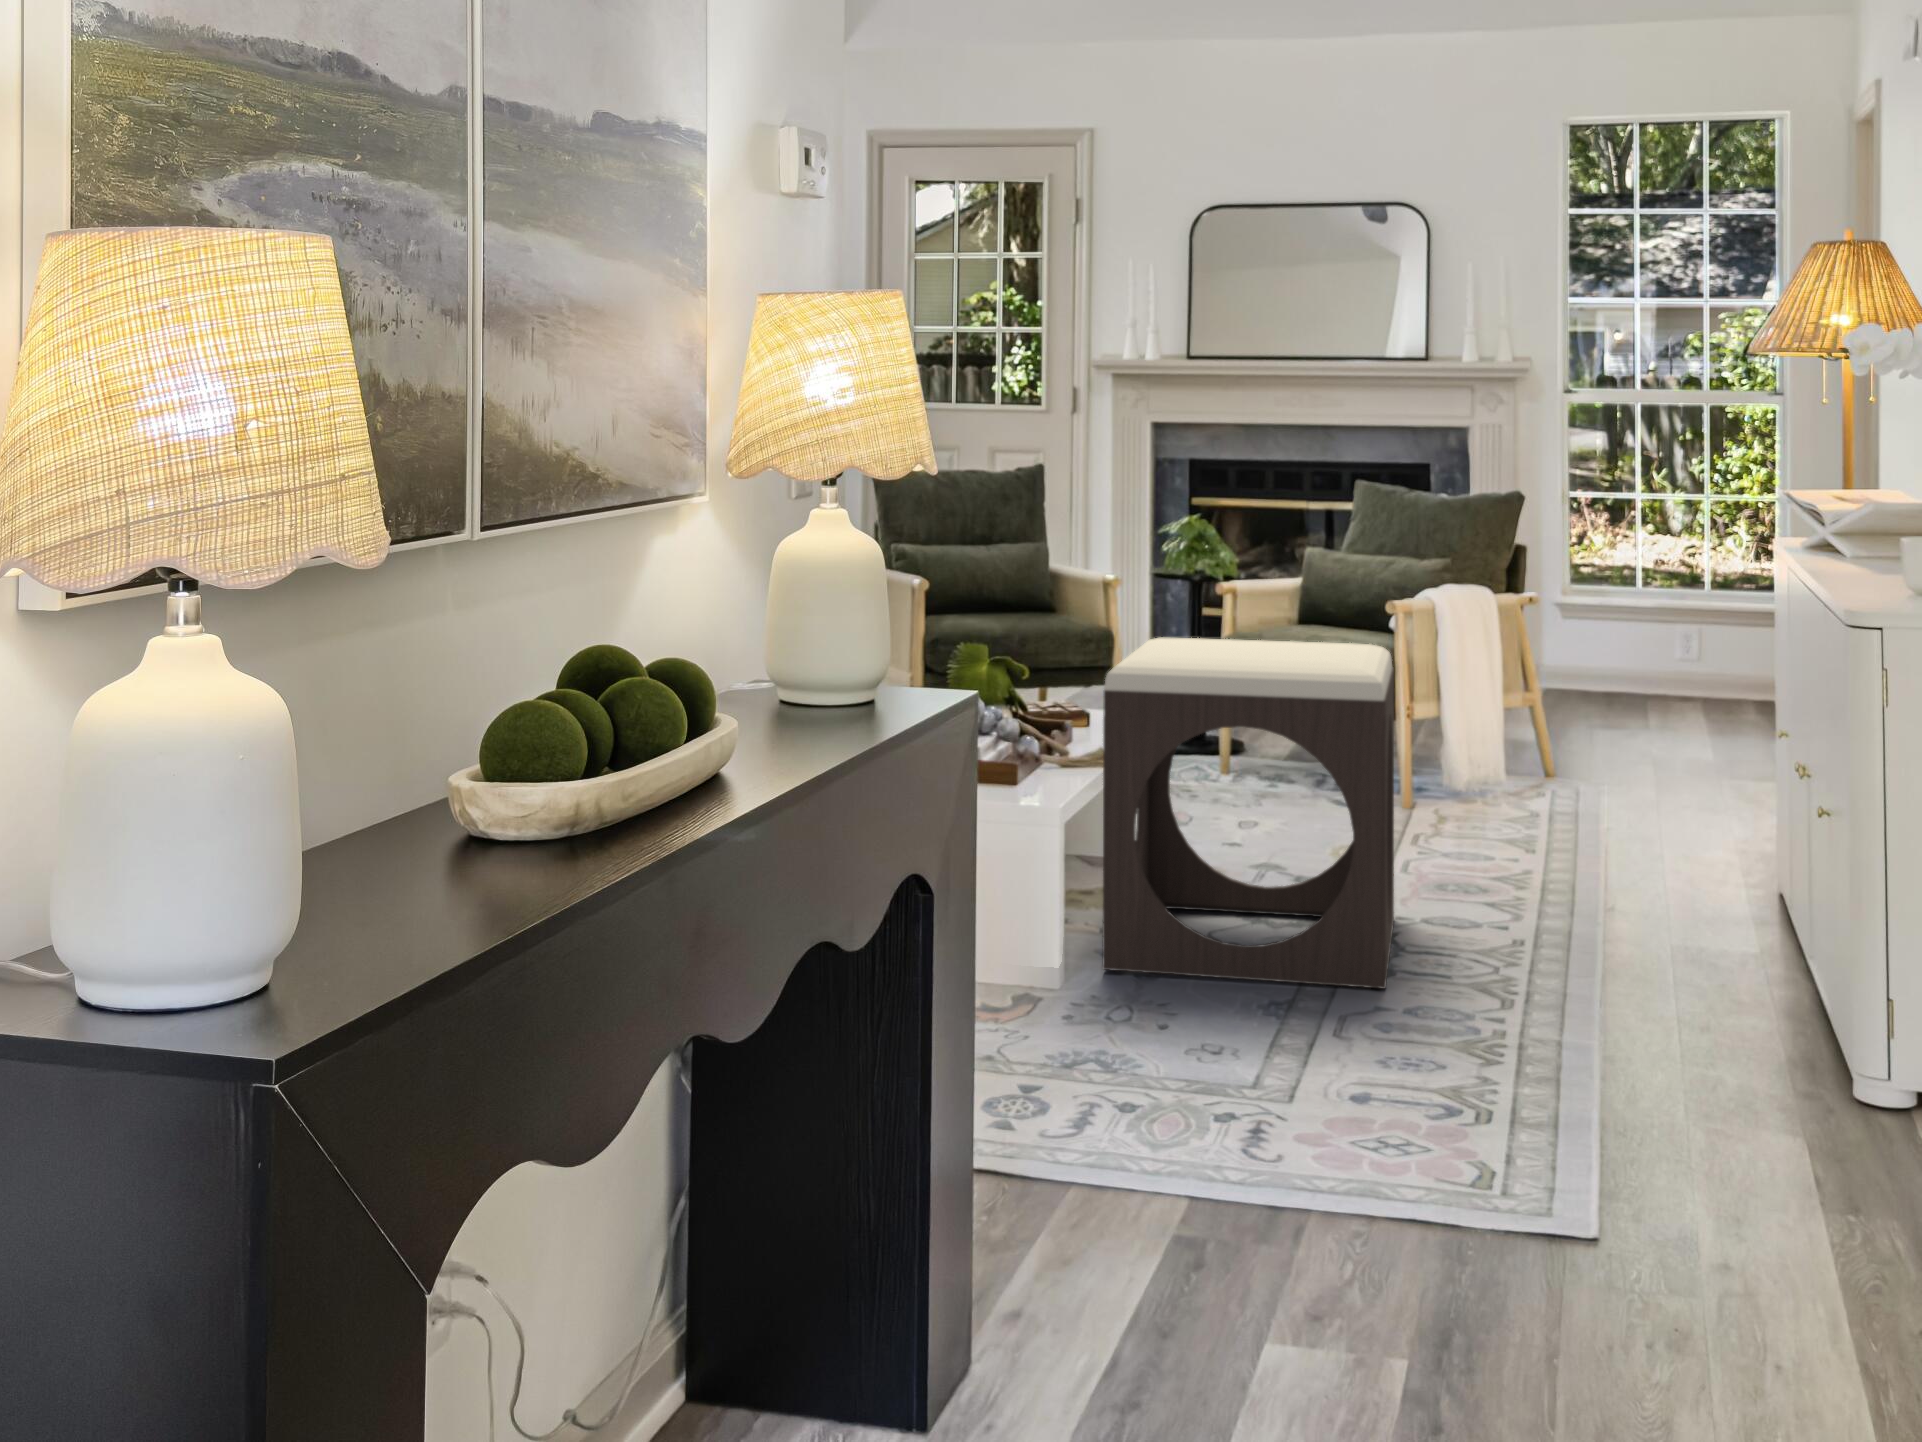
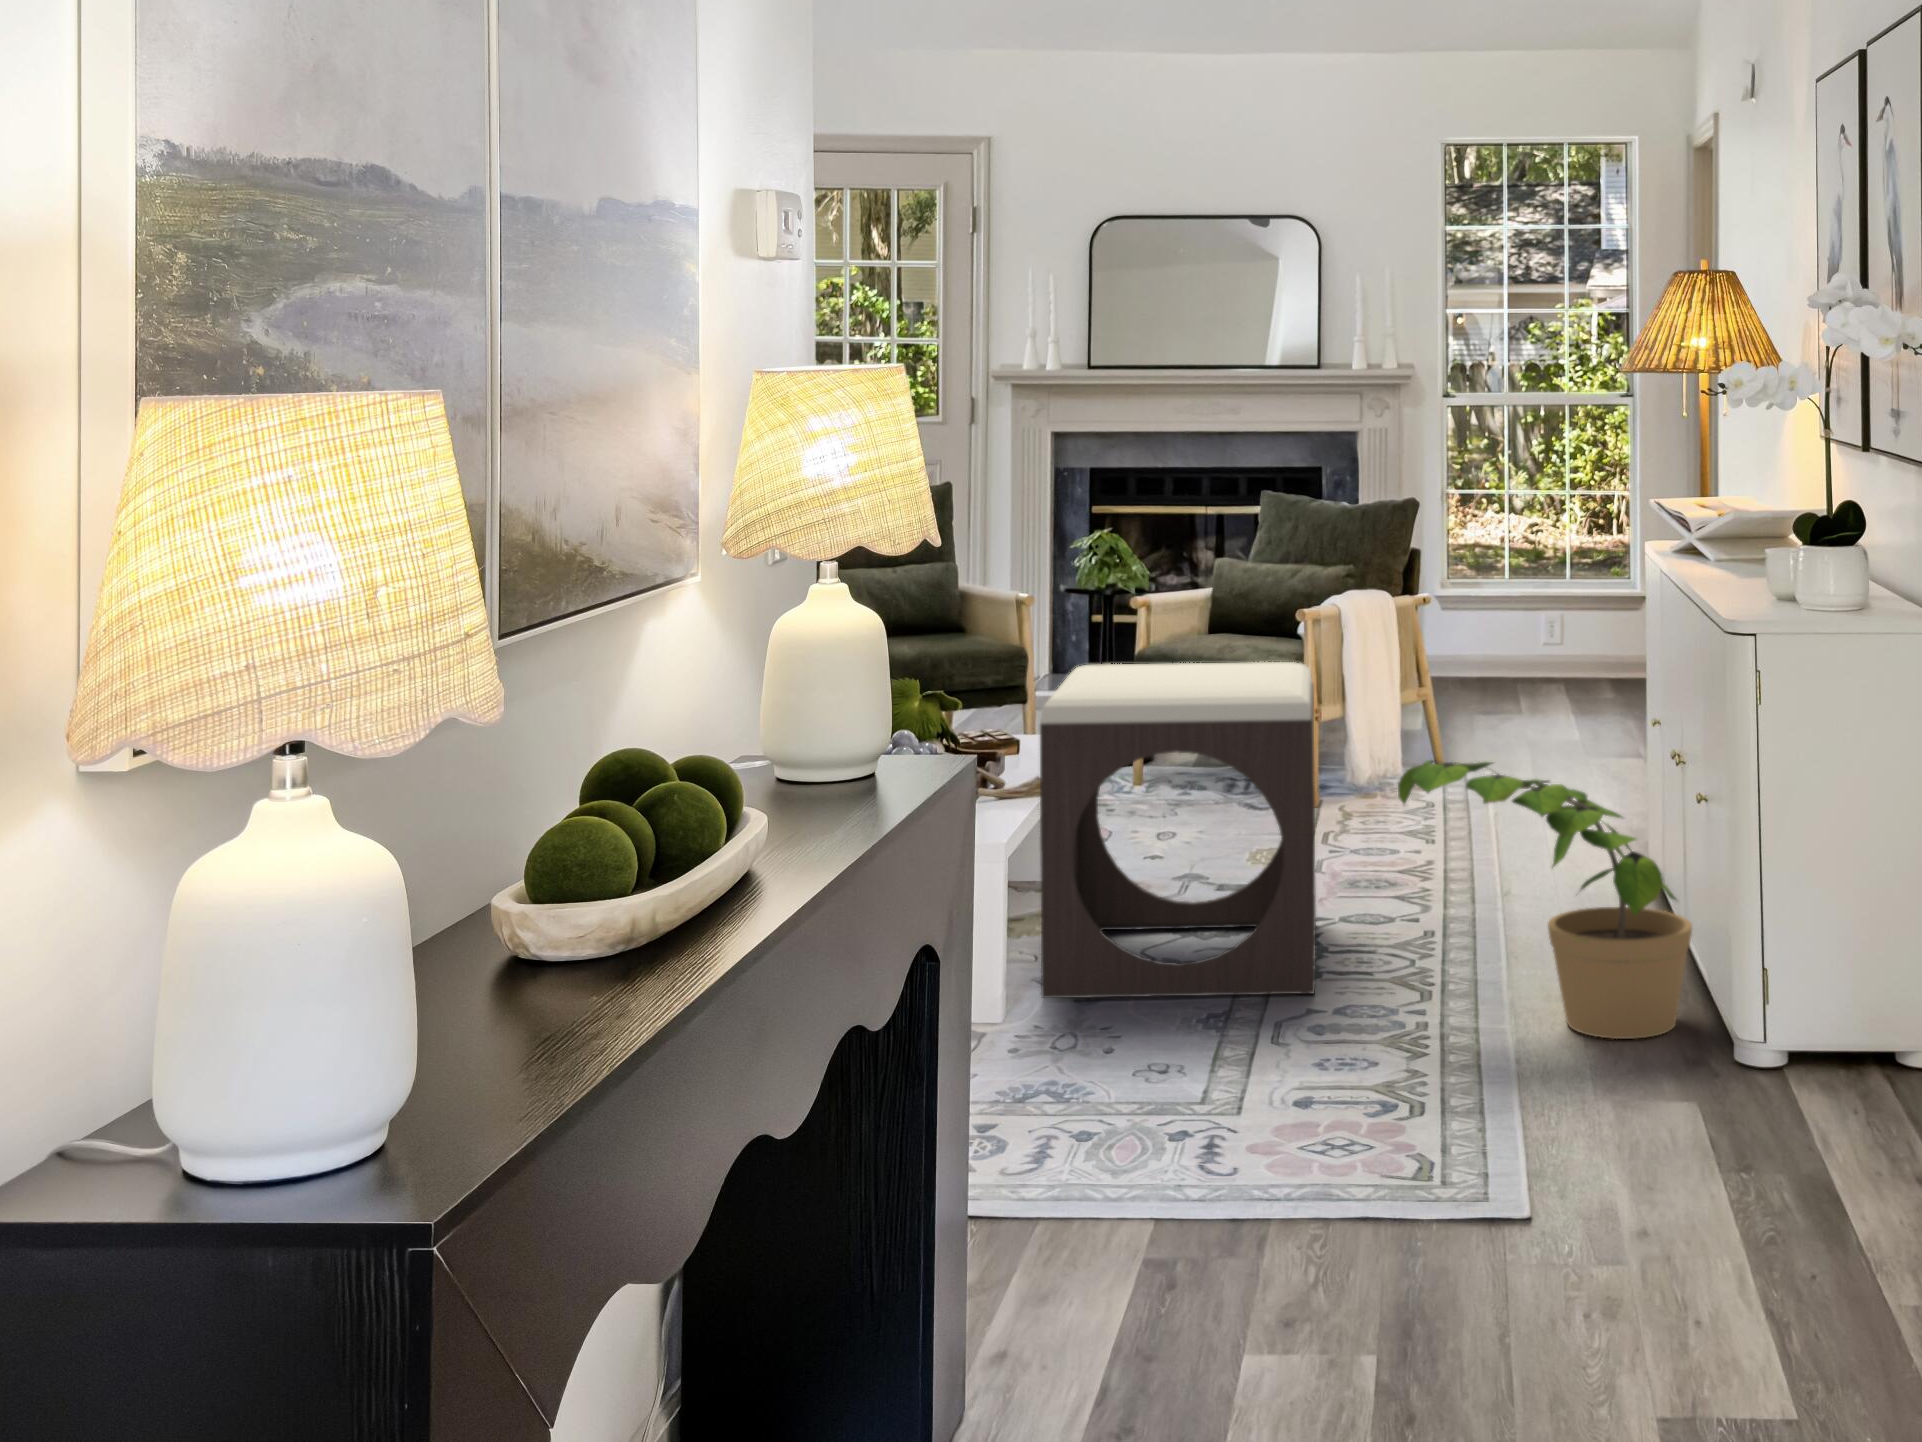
potted plant: none [1474,748,1807,1066] -> present [1398,760,1692,1039]

